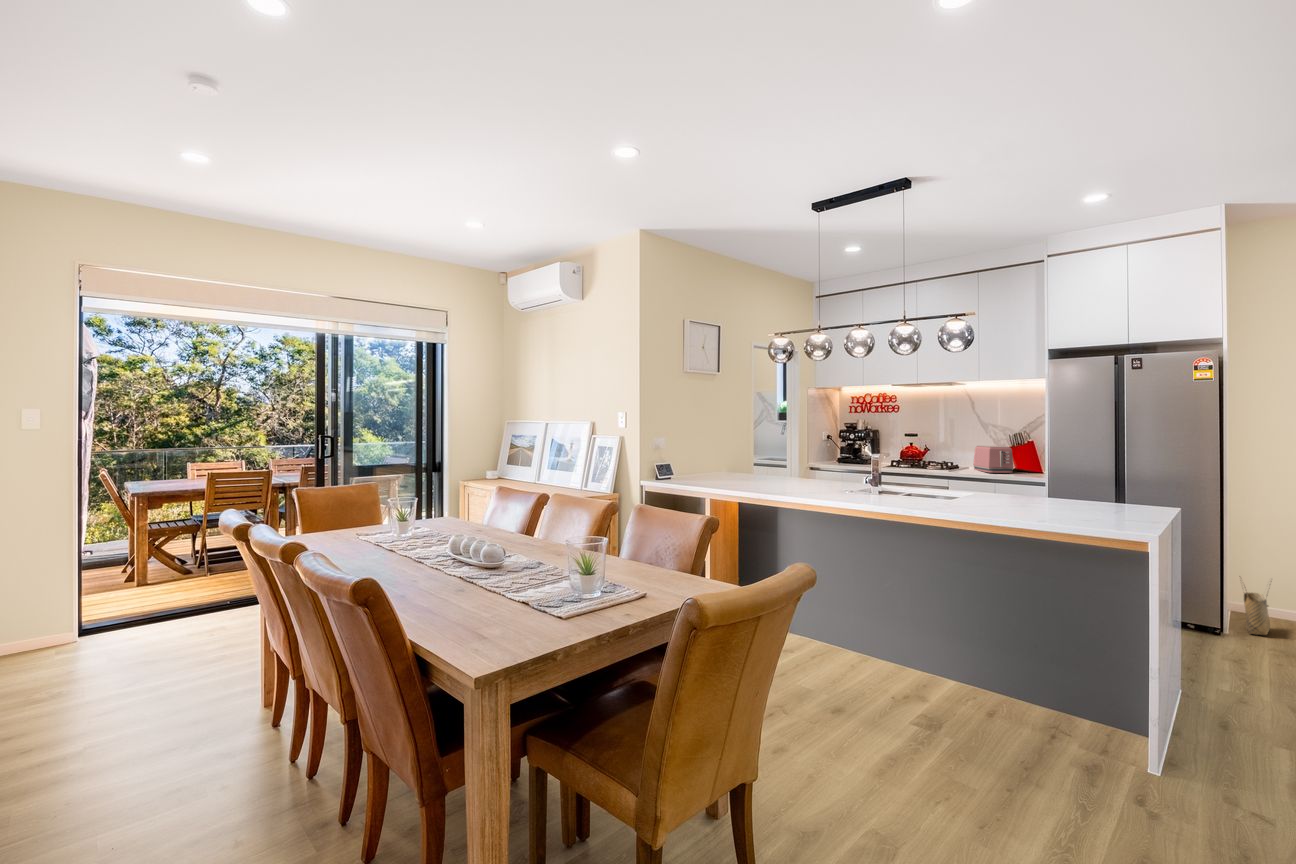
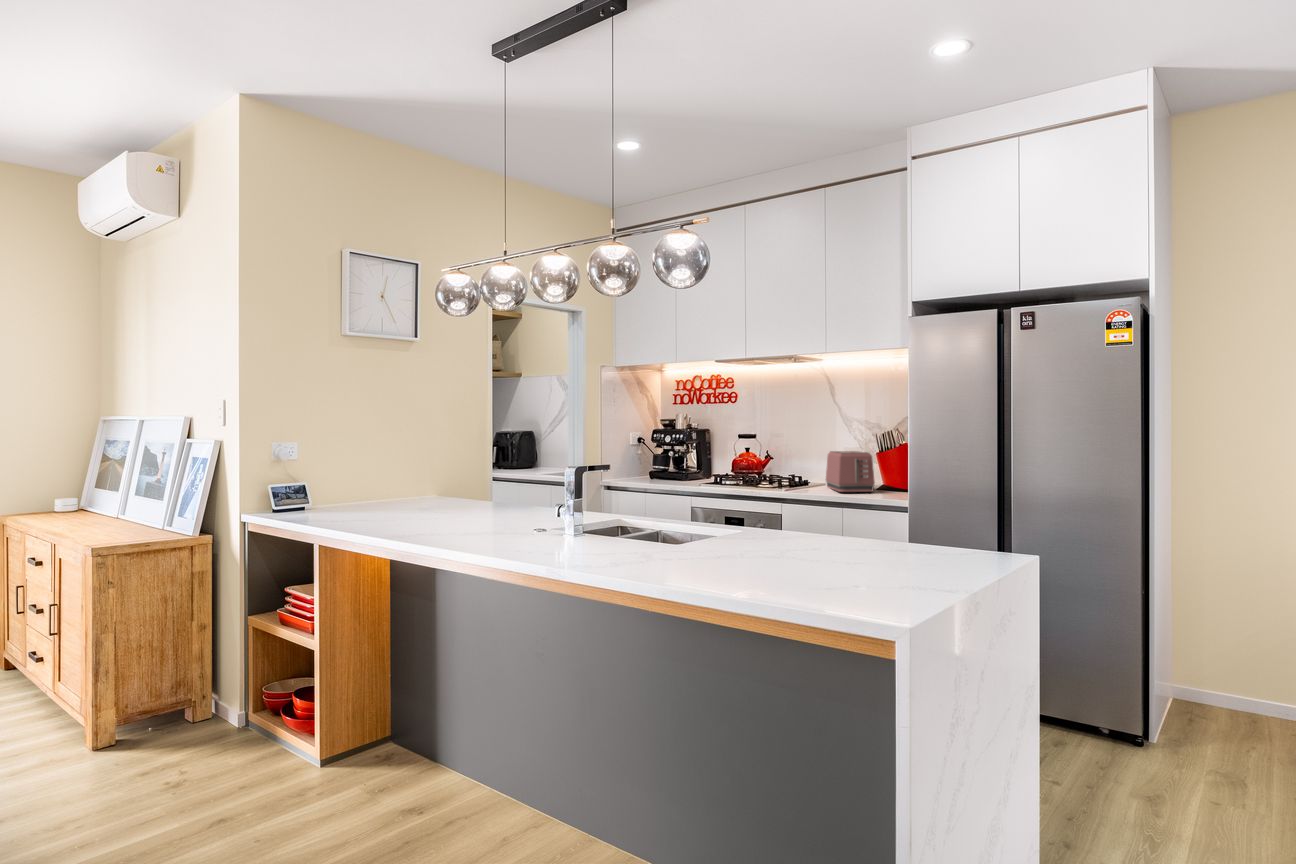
woven basket: present [1239,576,1270,635] -> none [1175,650,1220,746]

